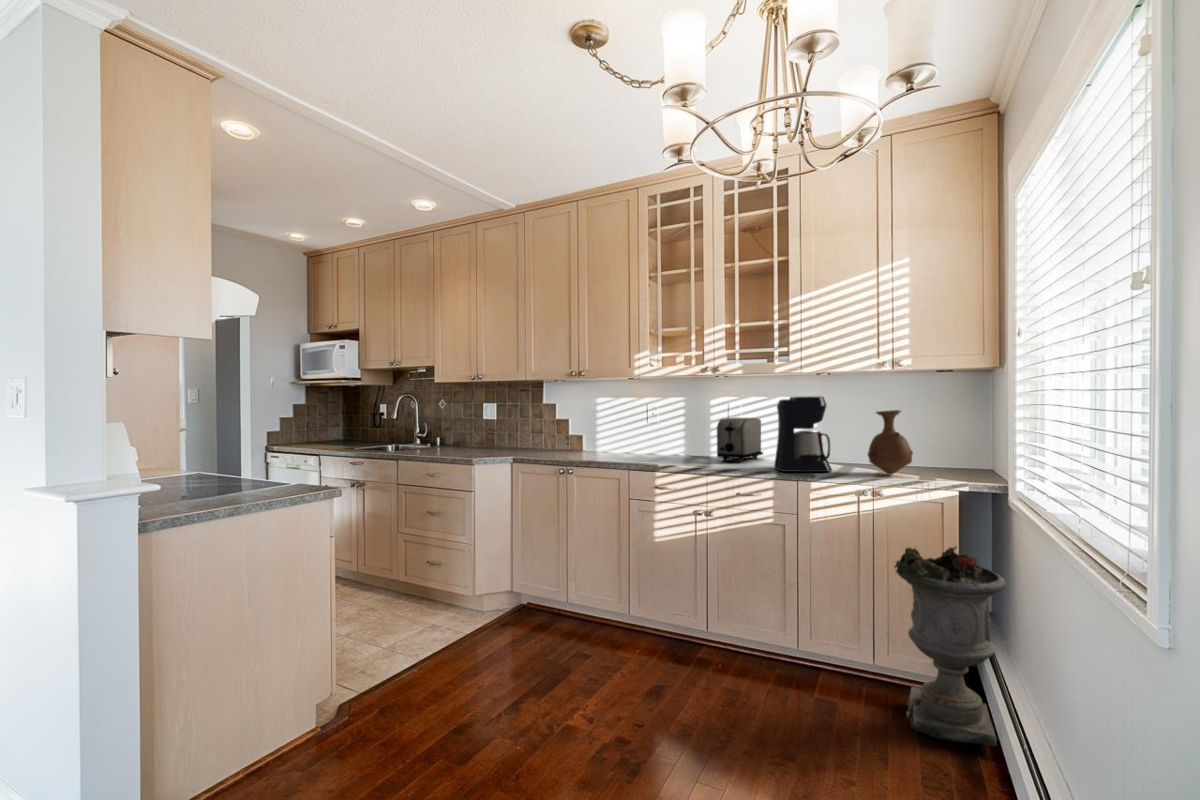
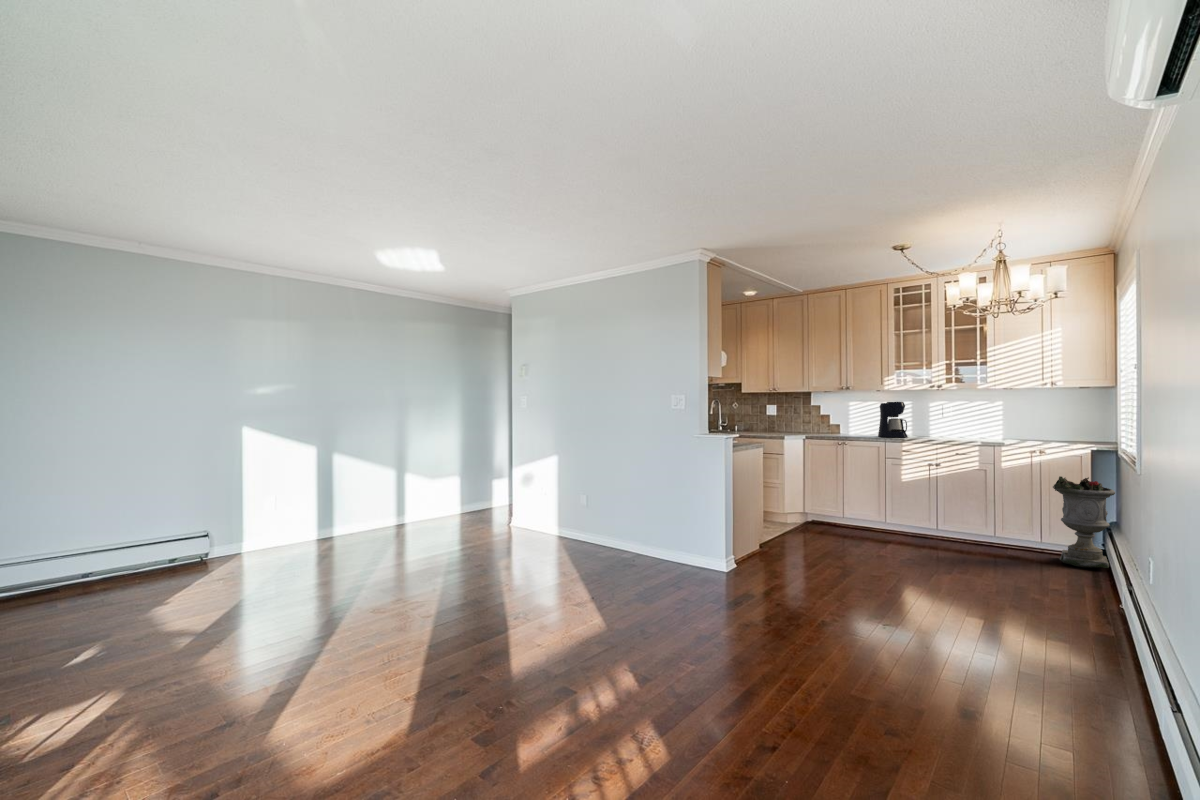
coffee maker: present [774,396,832,472] -> present [878,402,908,437]
vase: present [868,410,913,474] -> none [1037,409,1065,444]
toaster: present [717,418,763,462] -> none [938,414,966,439]

